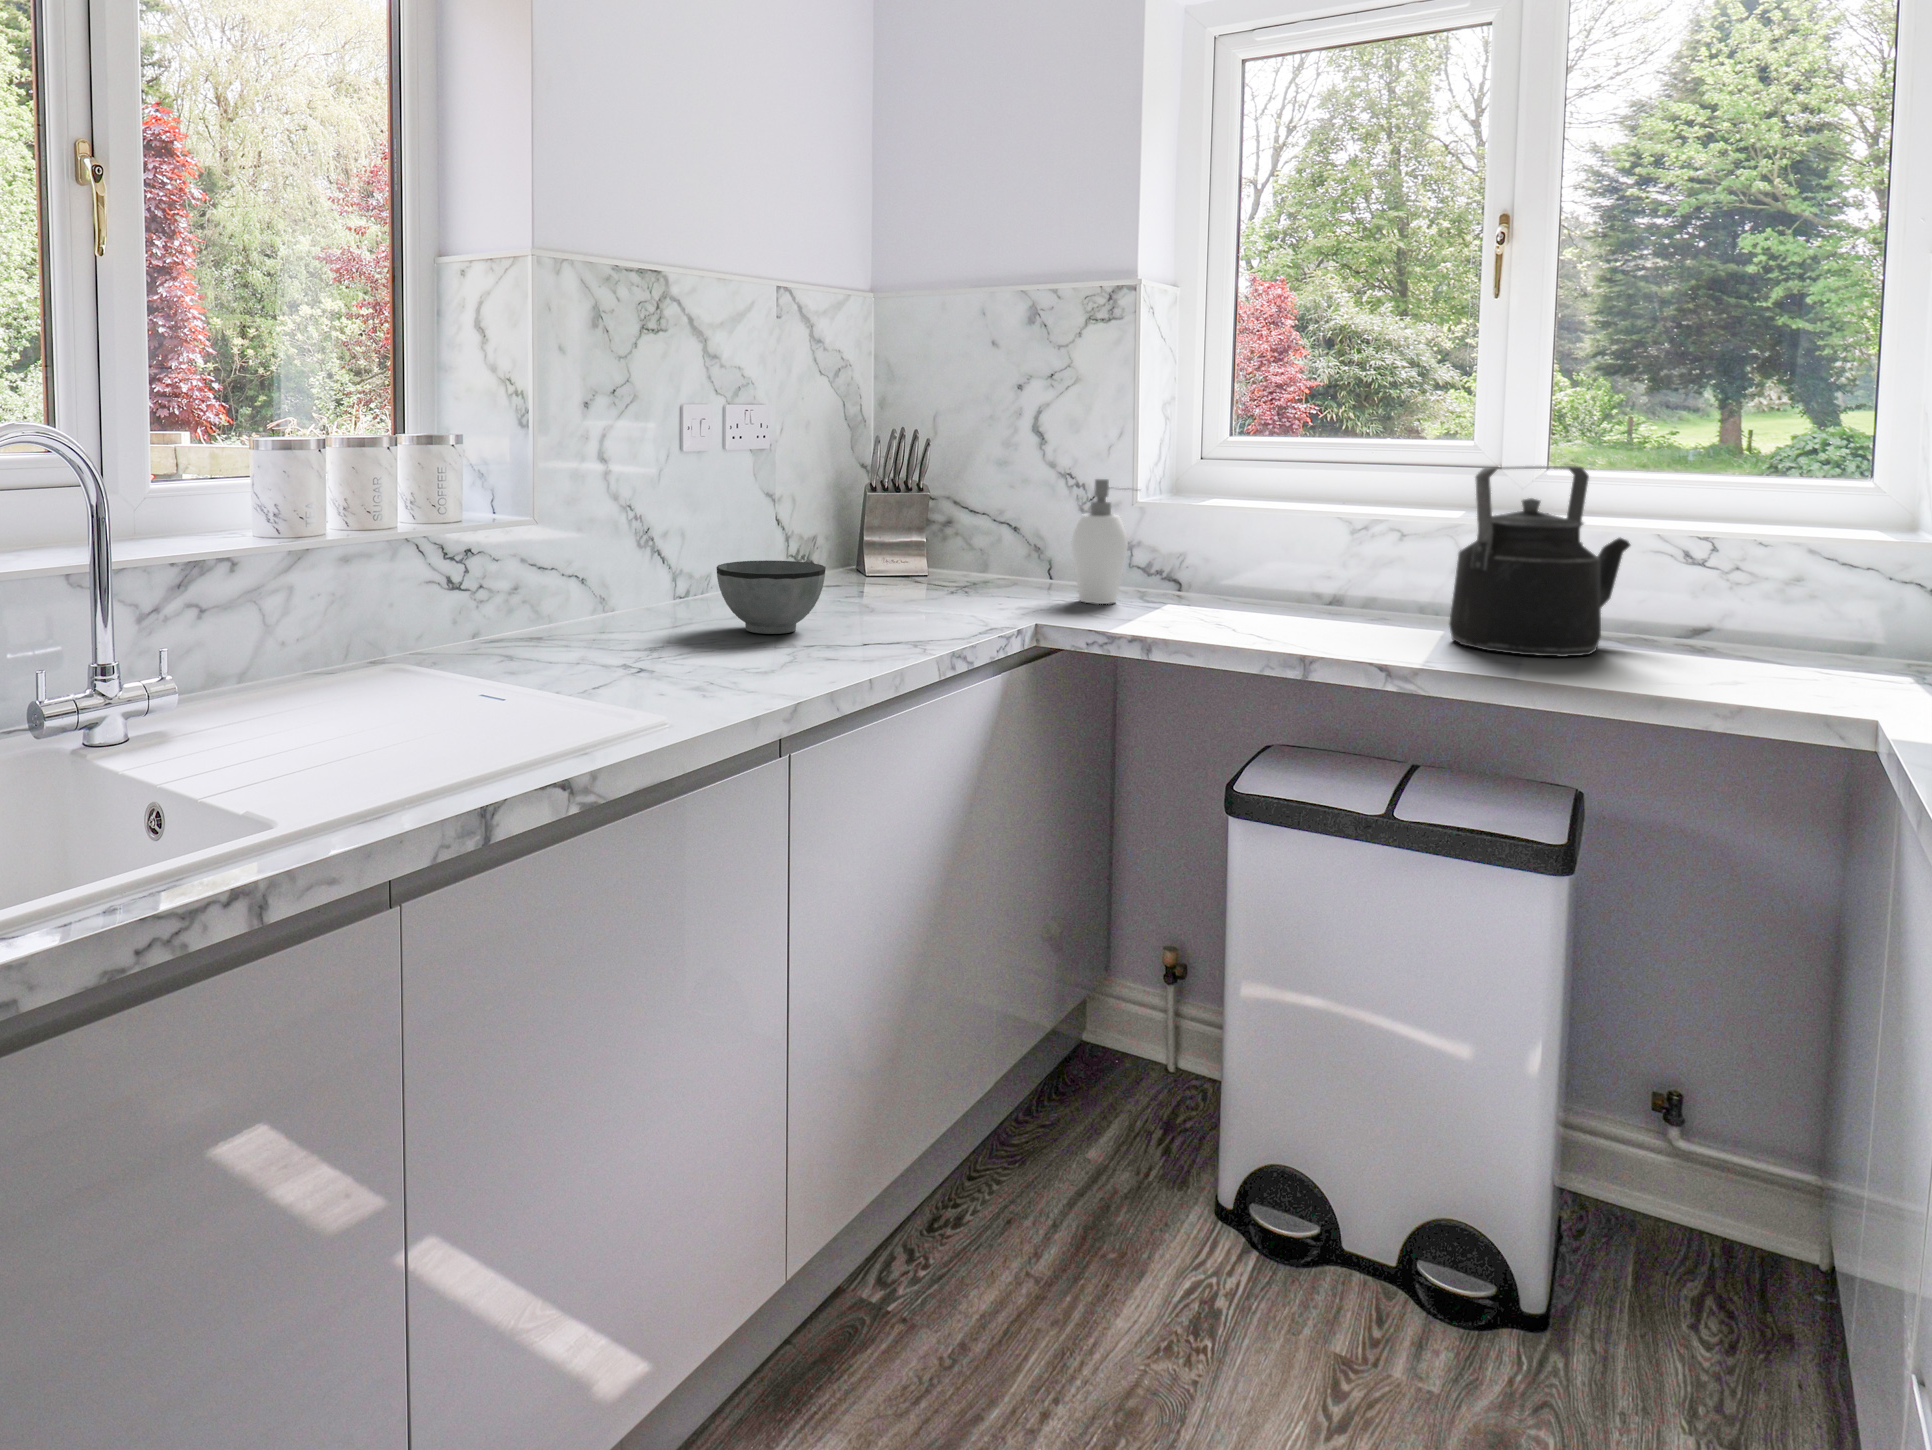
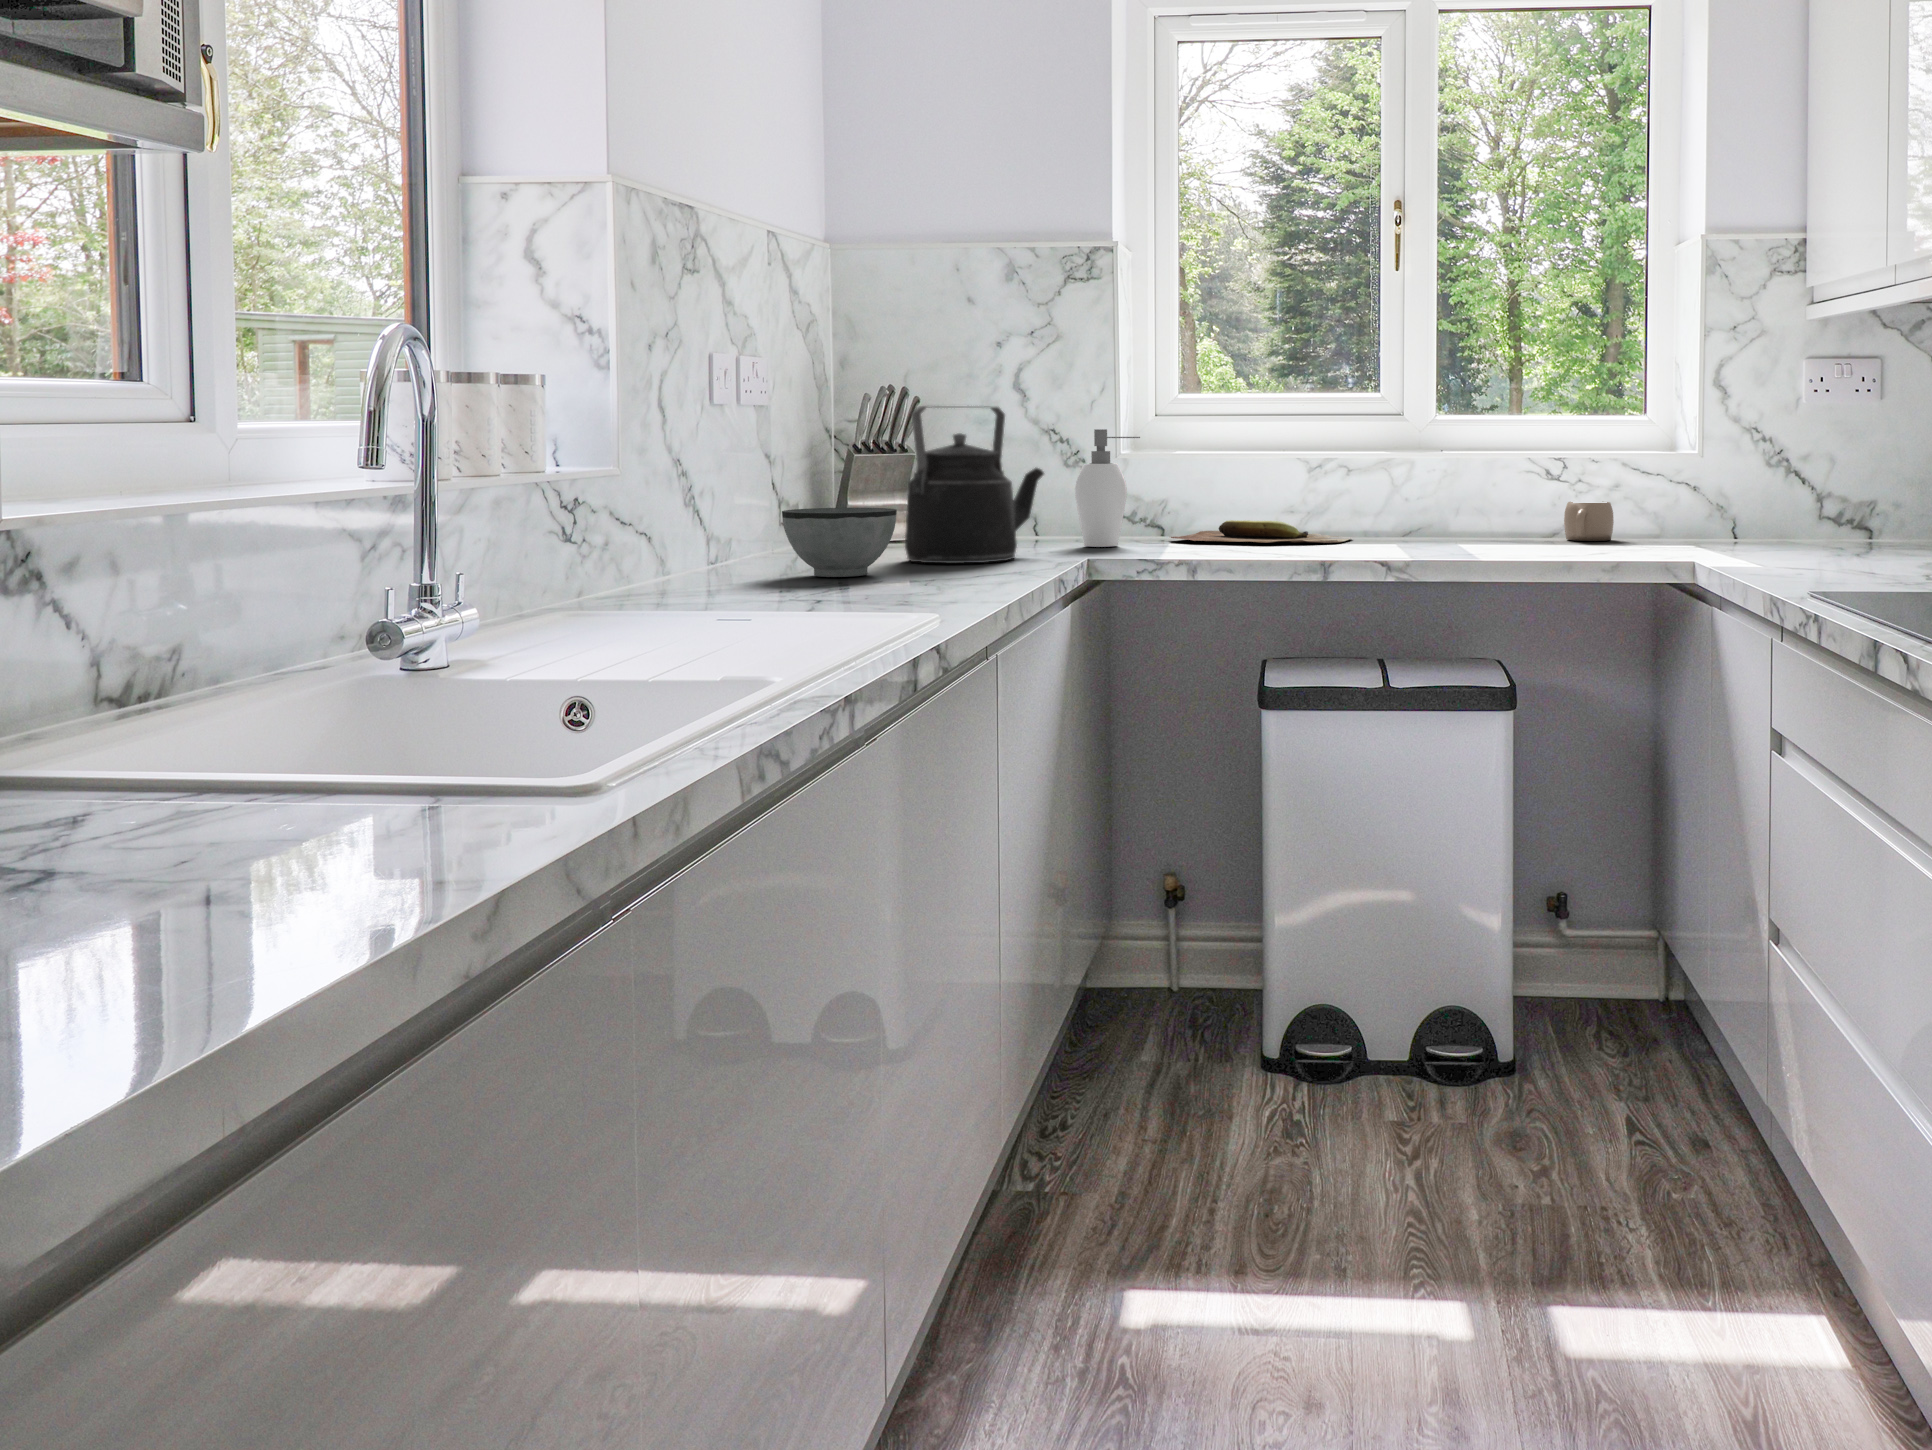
kettle: present [1449,466,1630,657] -> present [905,406,1044,564]
cutting board: none [1184,582,1409,620] -> present [1171,520,1352,543]
mug: none [1713,592,1795,650] -> present [1564,501,1614,541]

